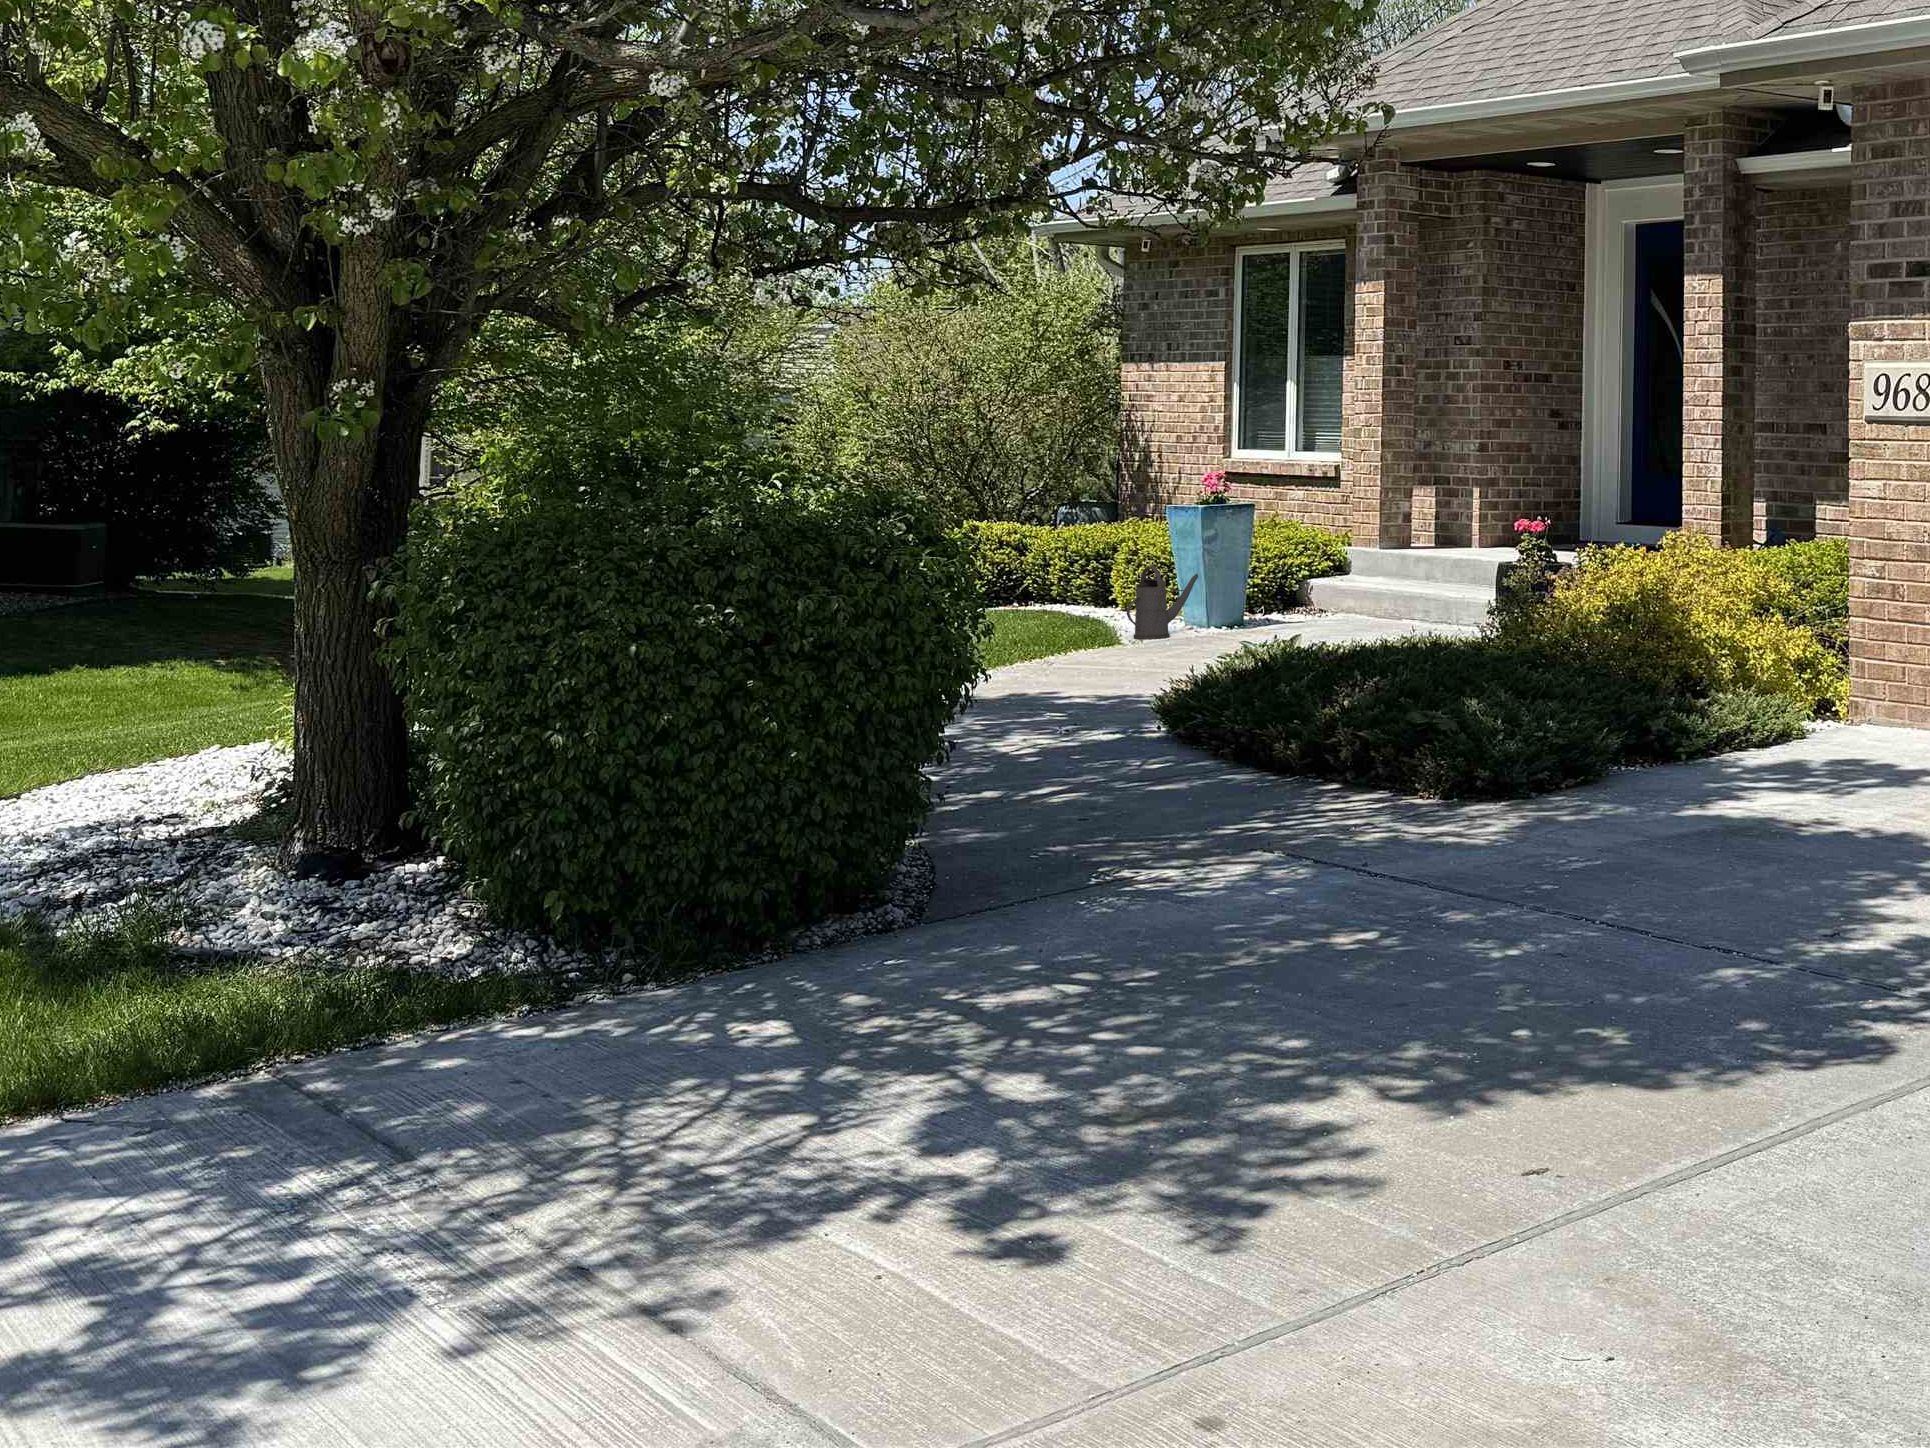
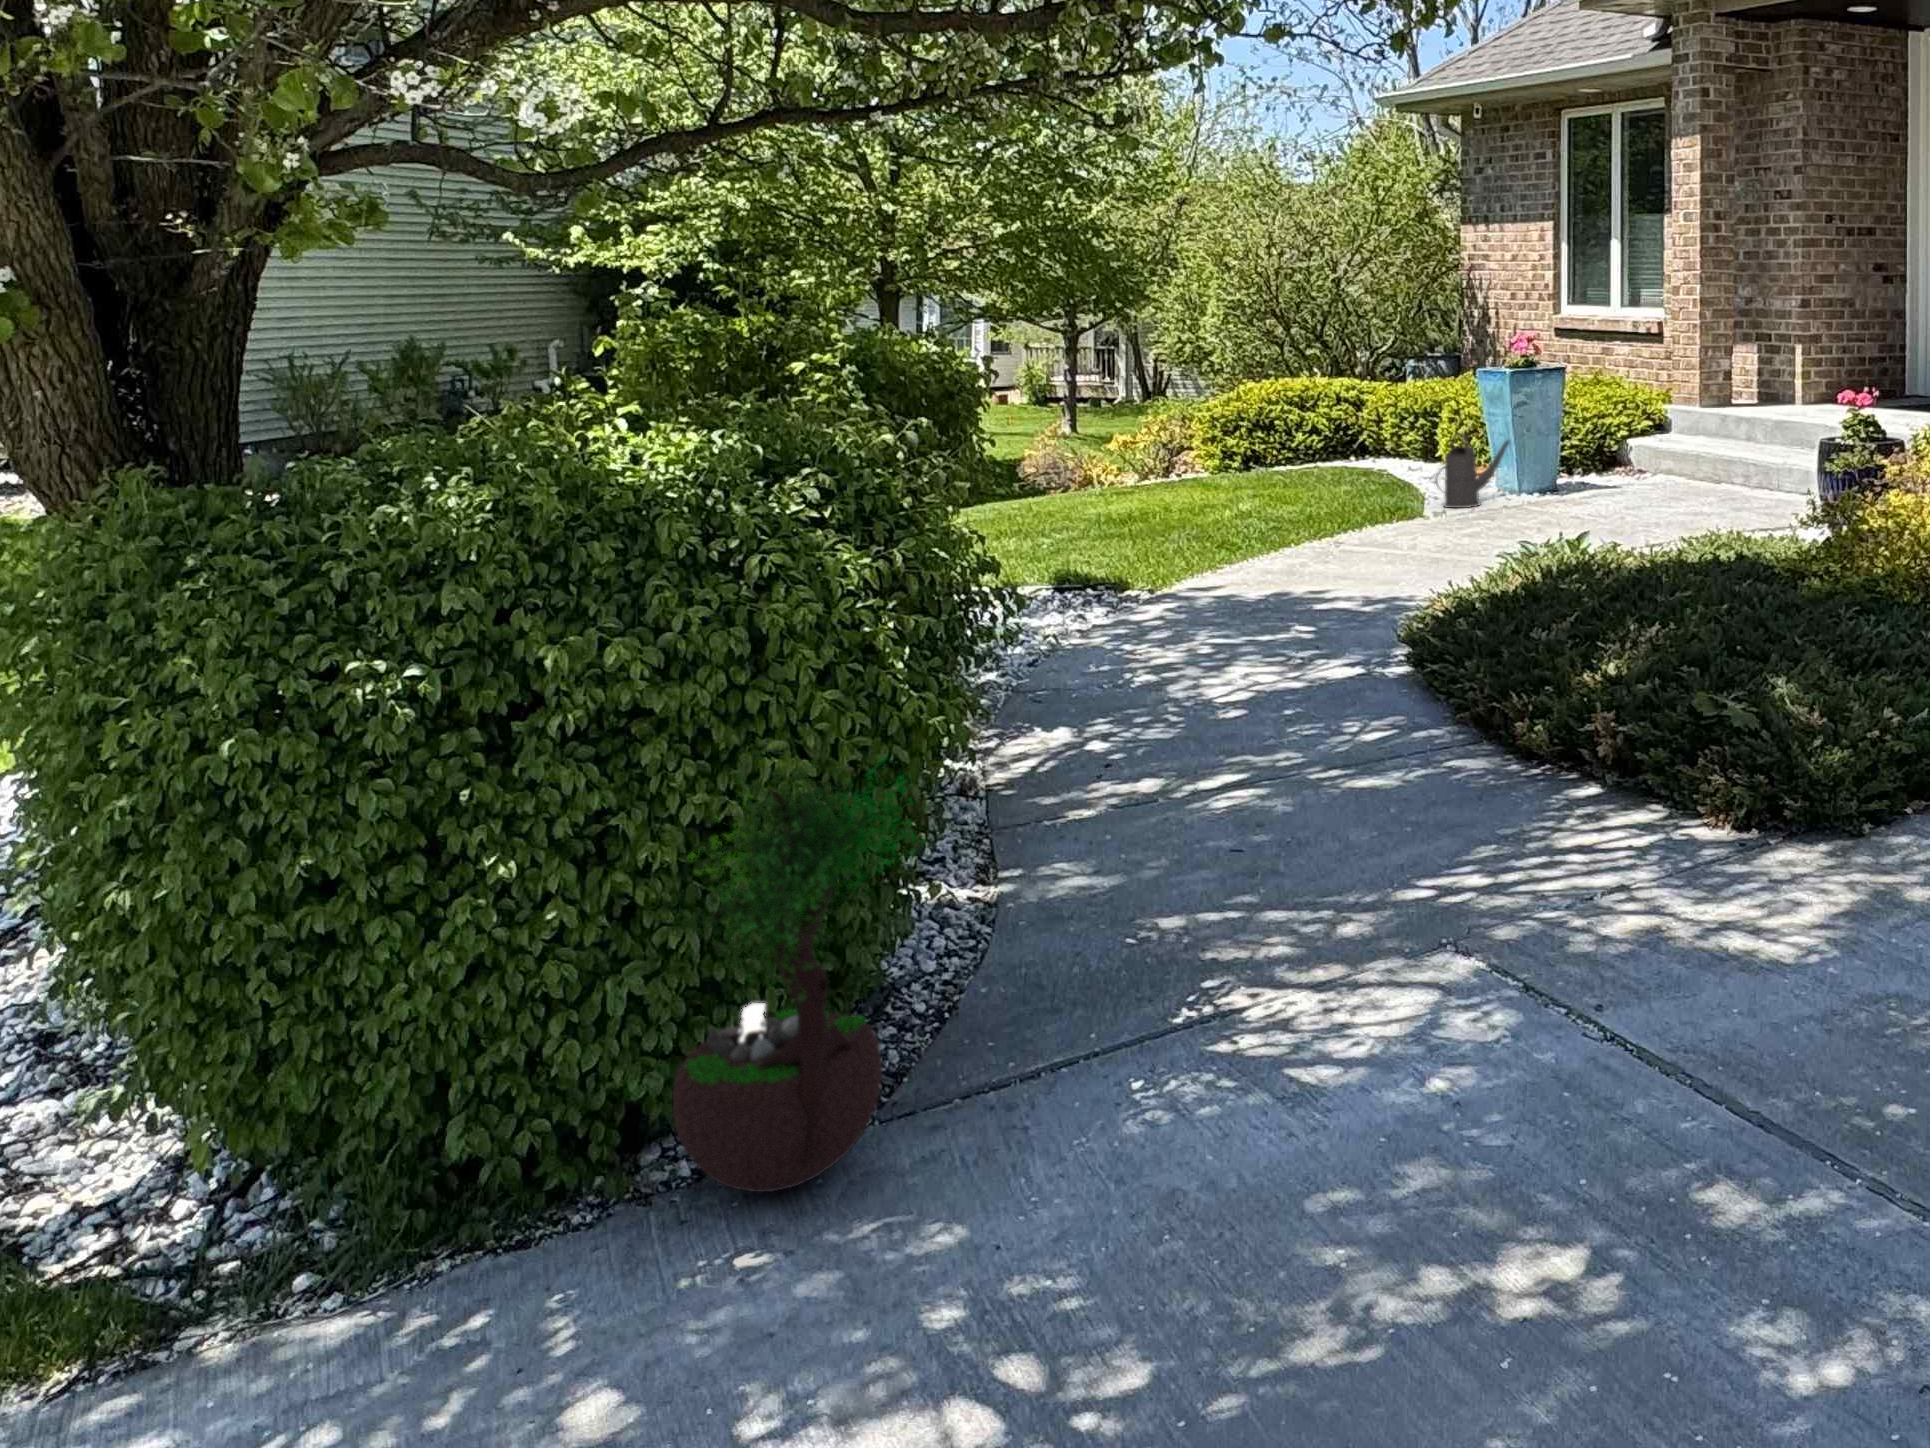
potted tree: none [841,661,995,926] -> present [662,752,927,1192]

